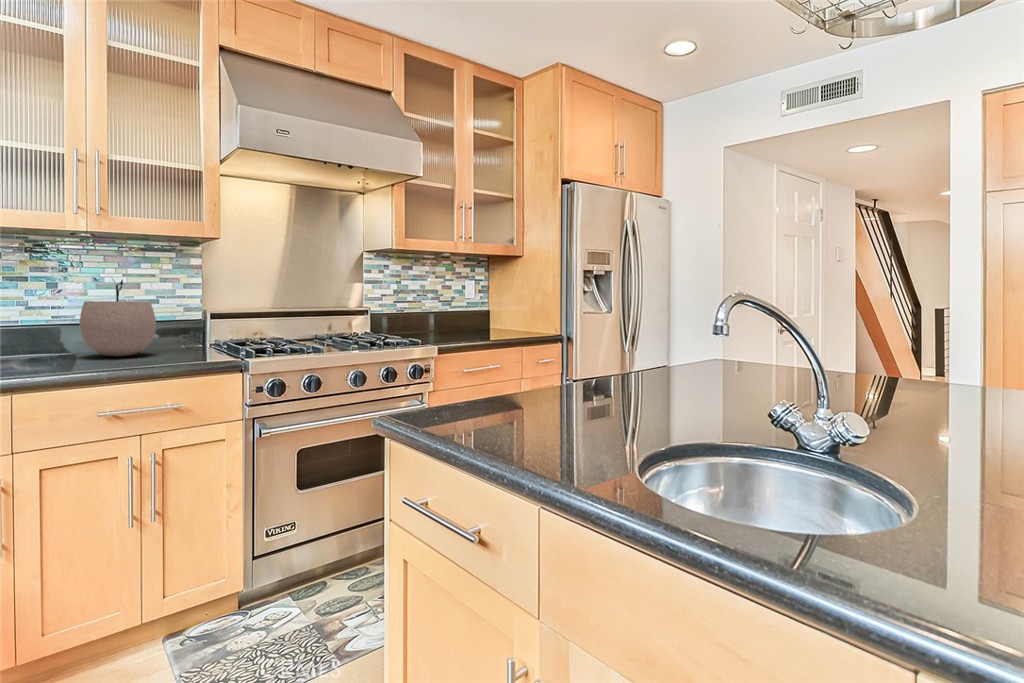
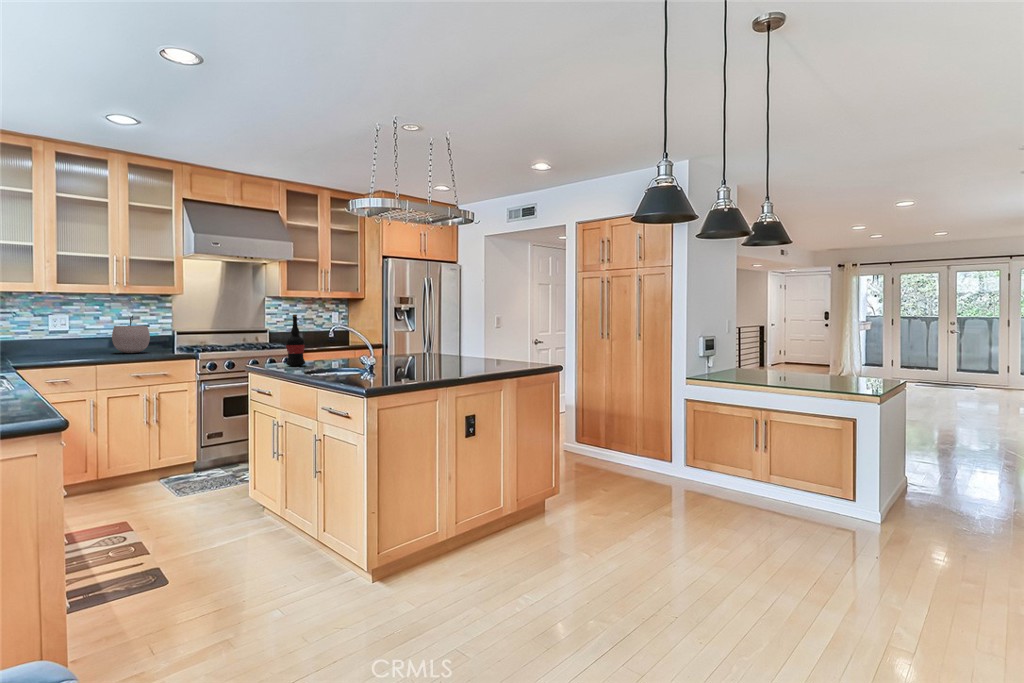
wine bottle: none [503,271,561,440] -> present [286,314,305,366]

